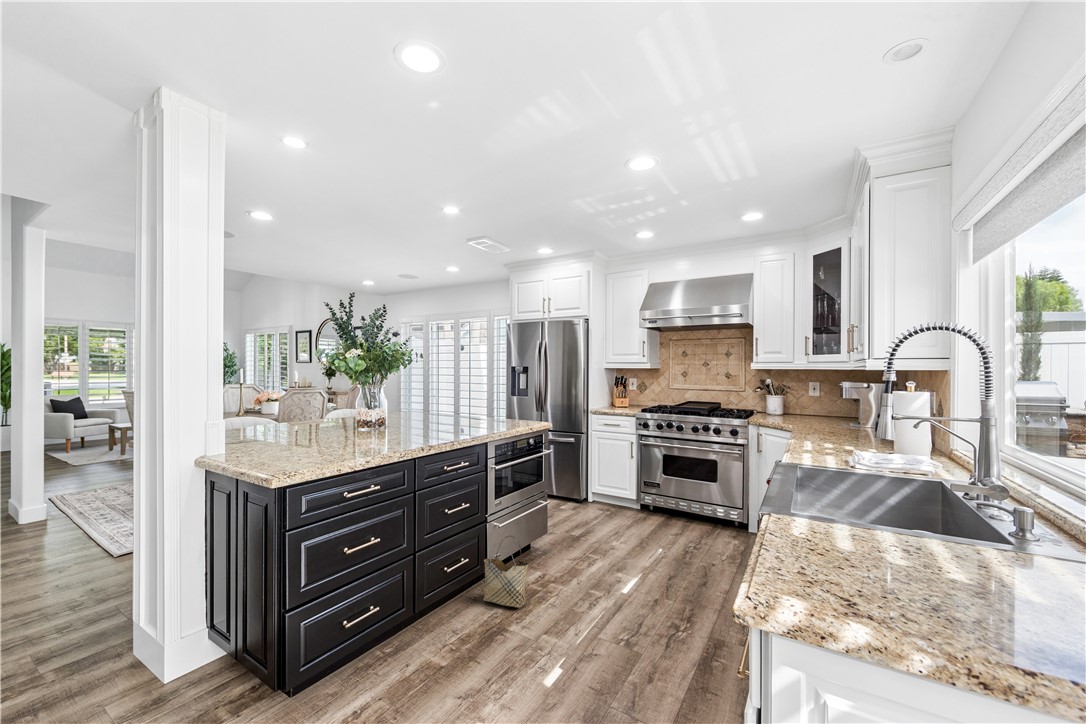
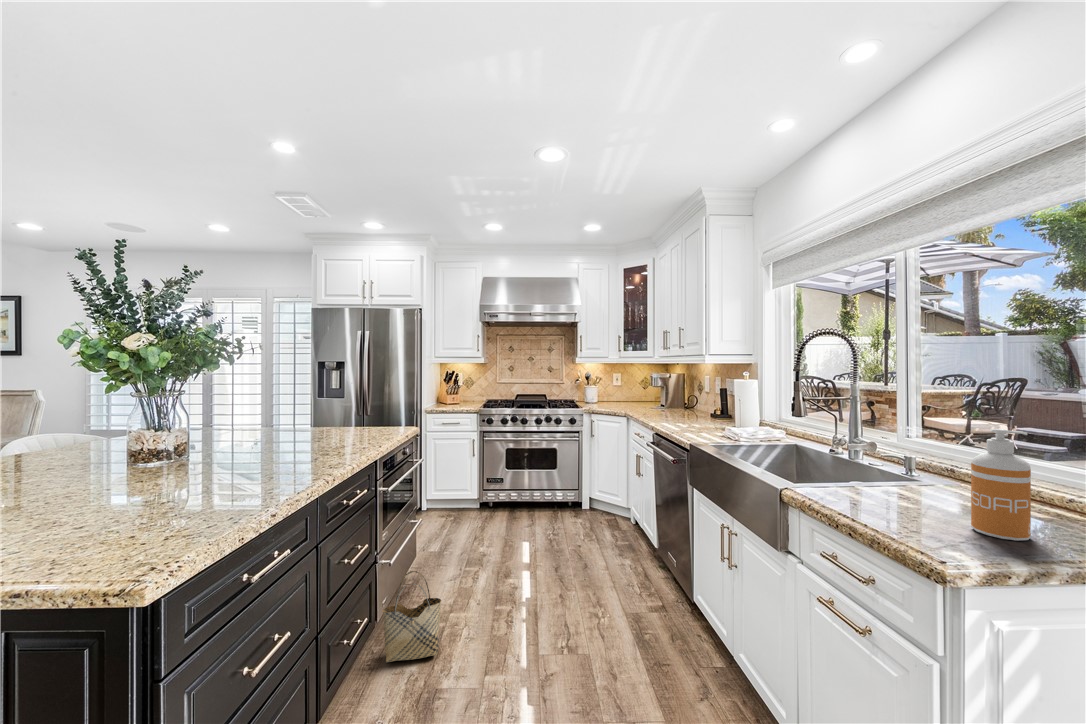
soap dispenser: none [896,456,968,606] -> present [971,429,1031,541]

